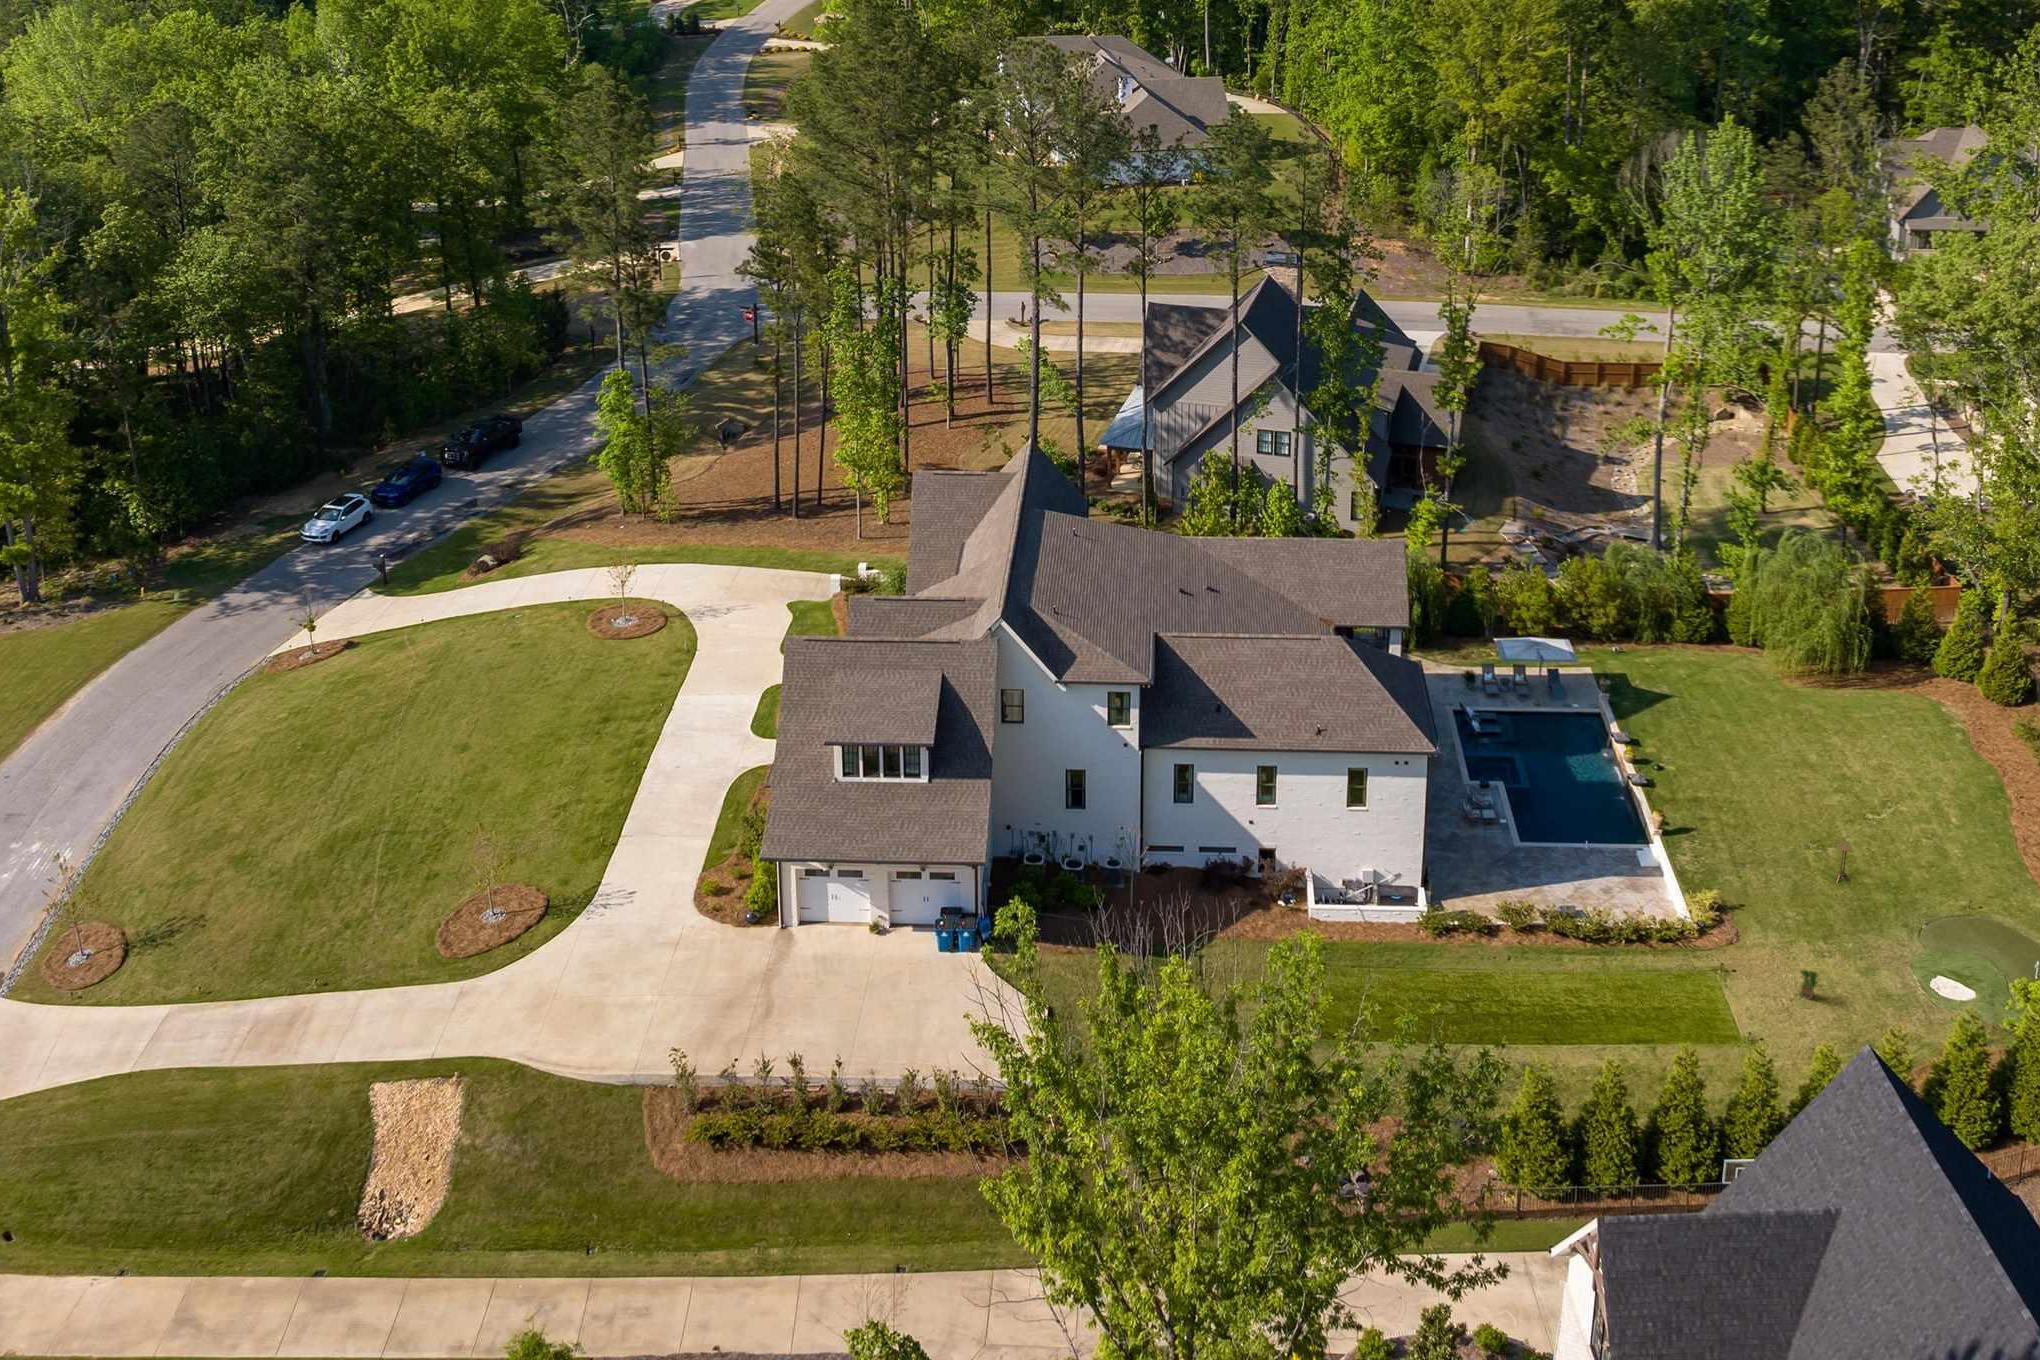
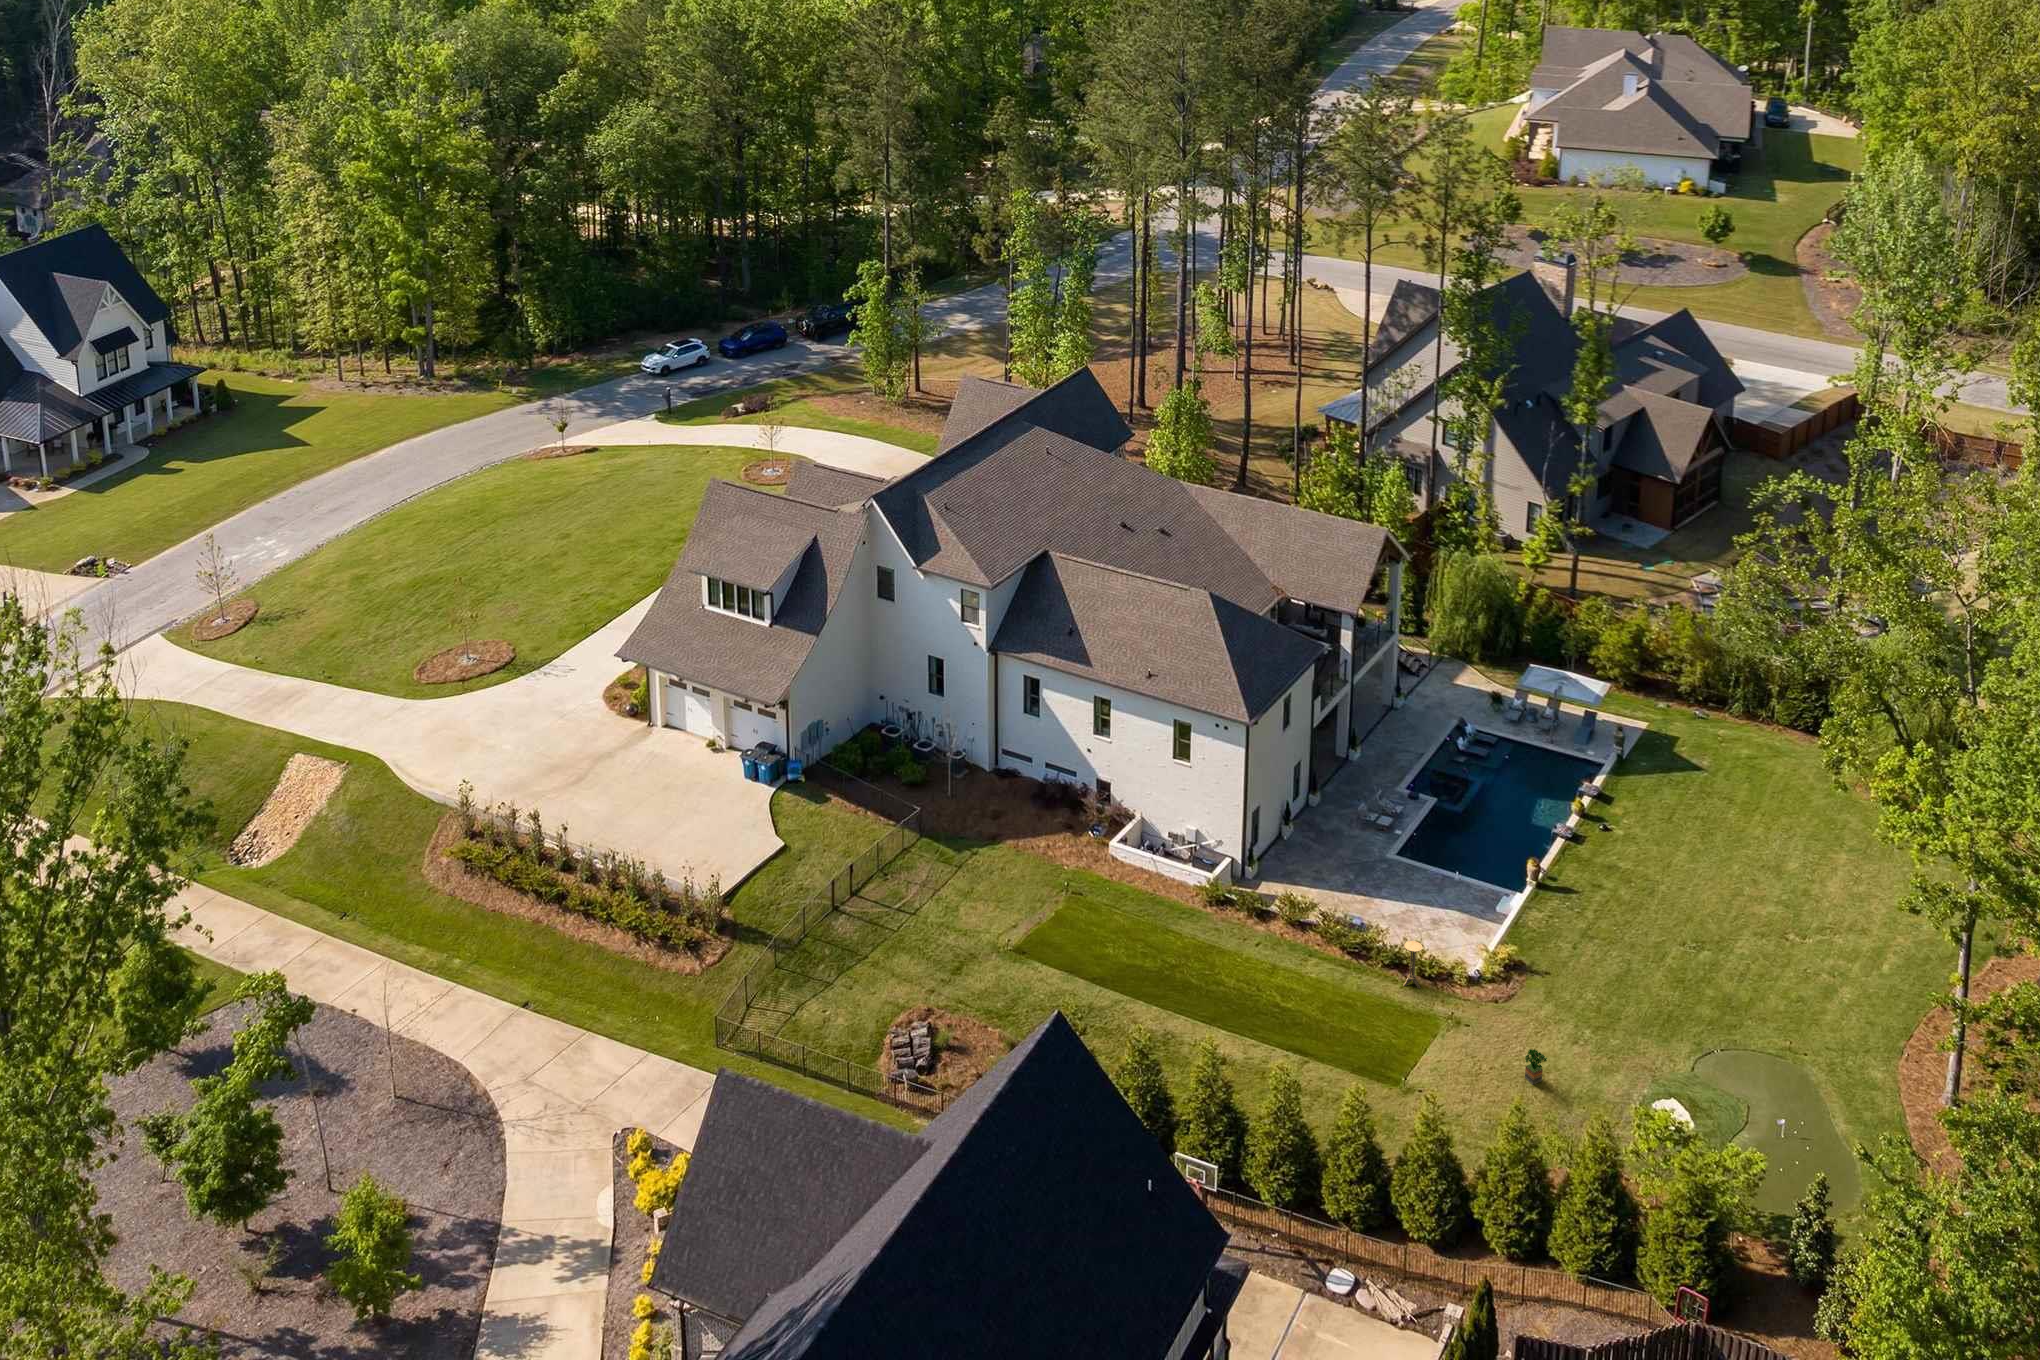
side table: present [1836,843,1852,883] -> present [1403,941,1422,989]

